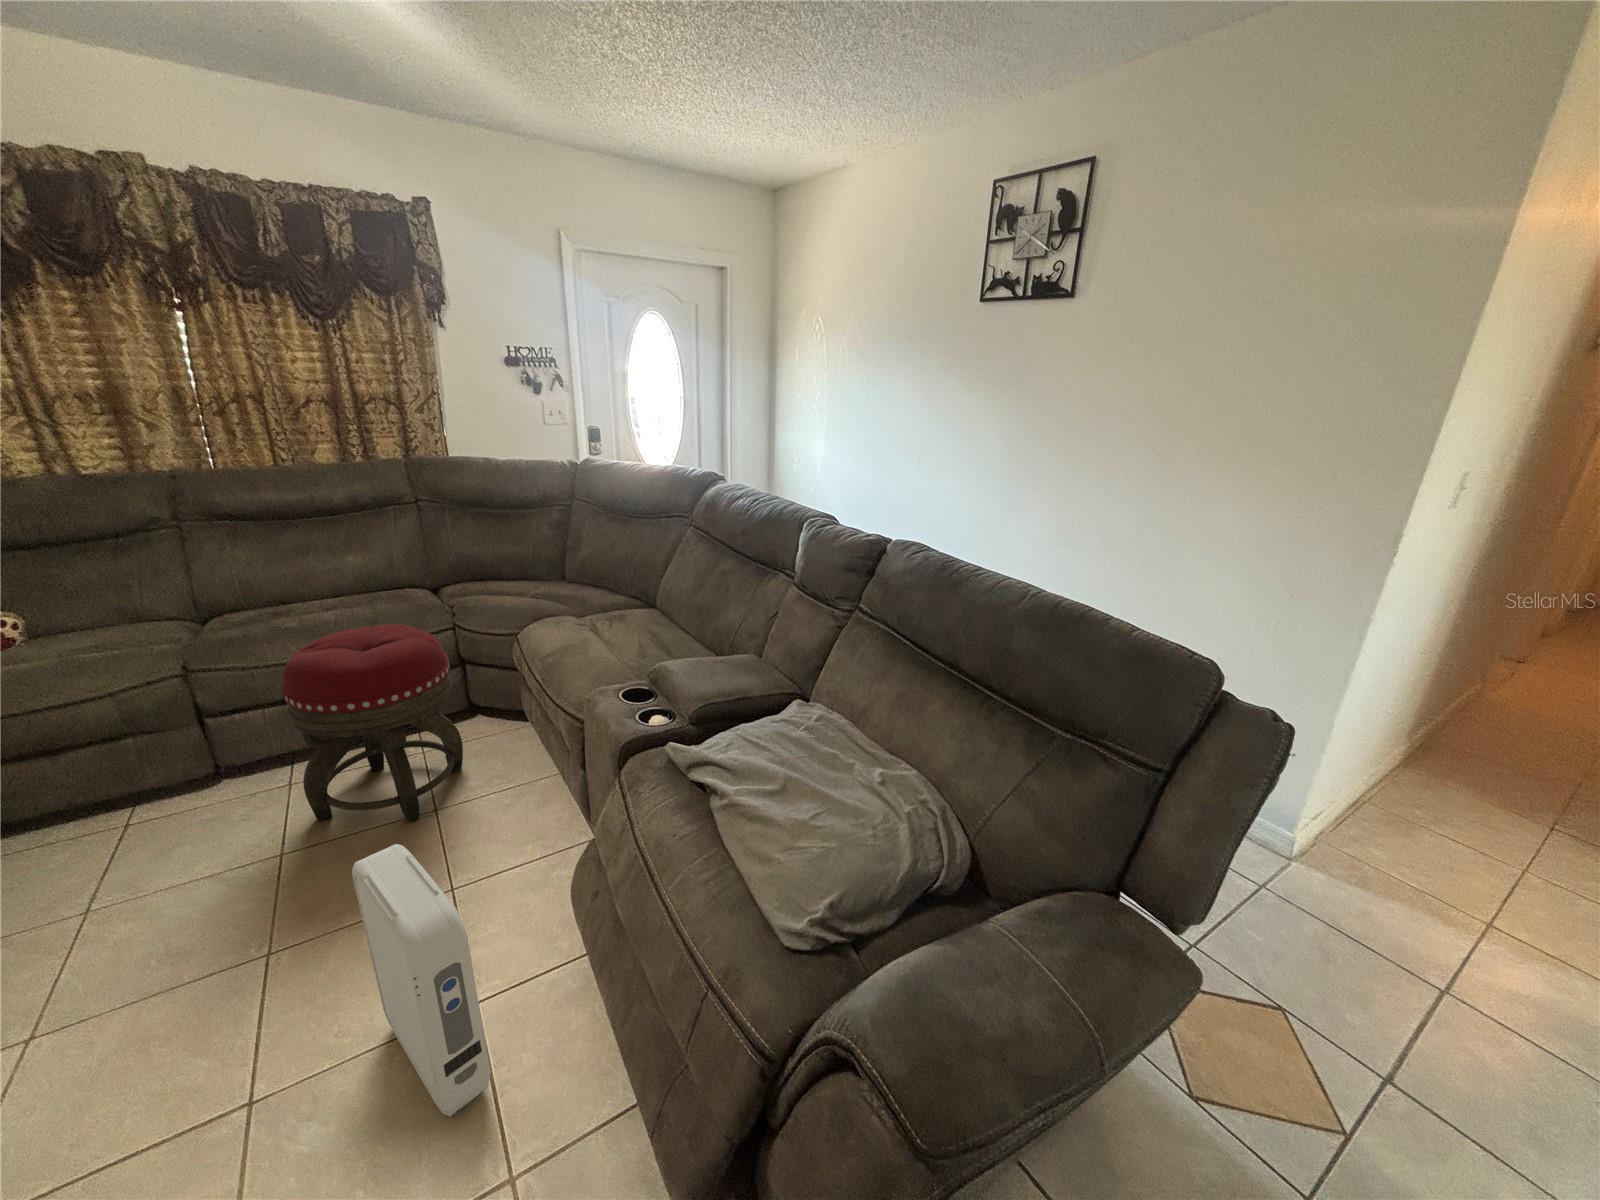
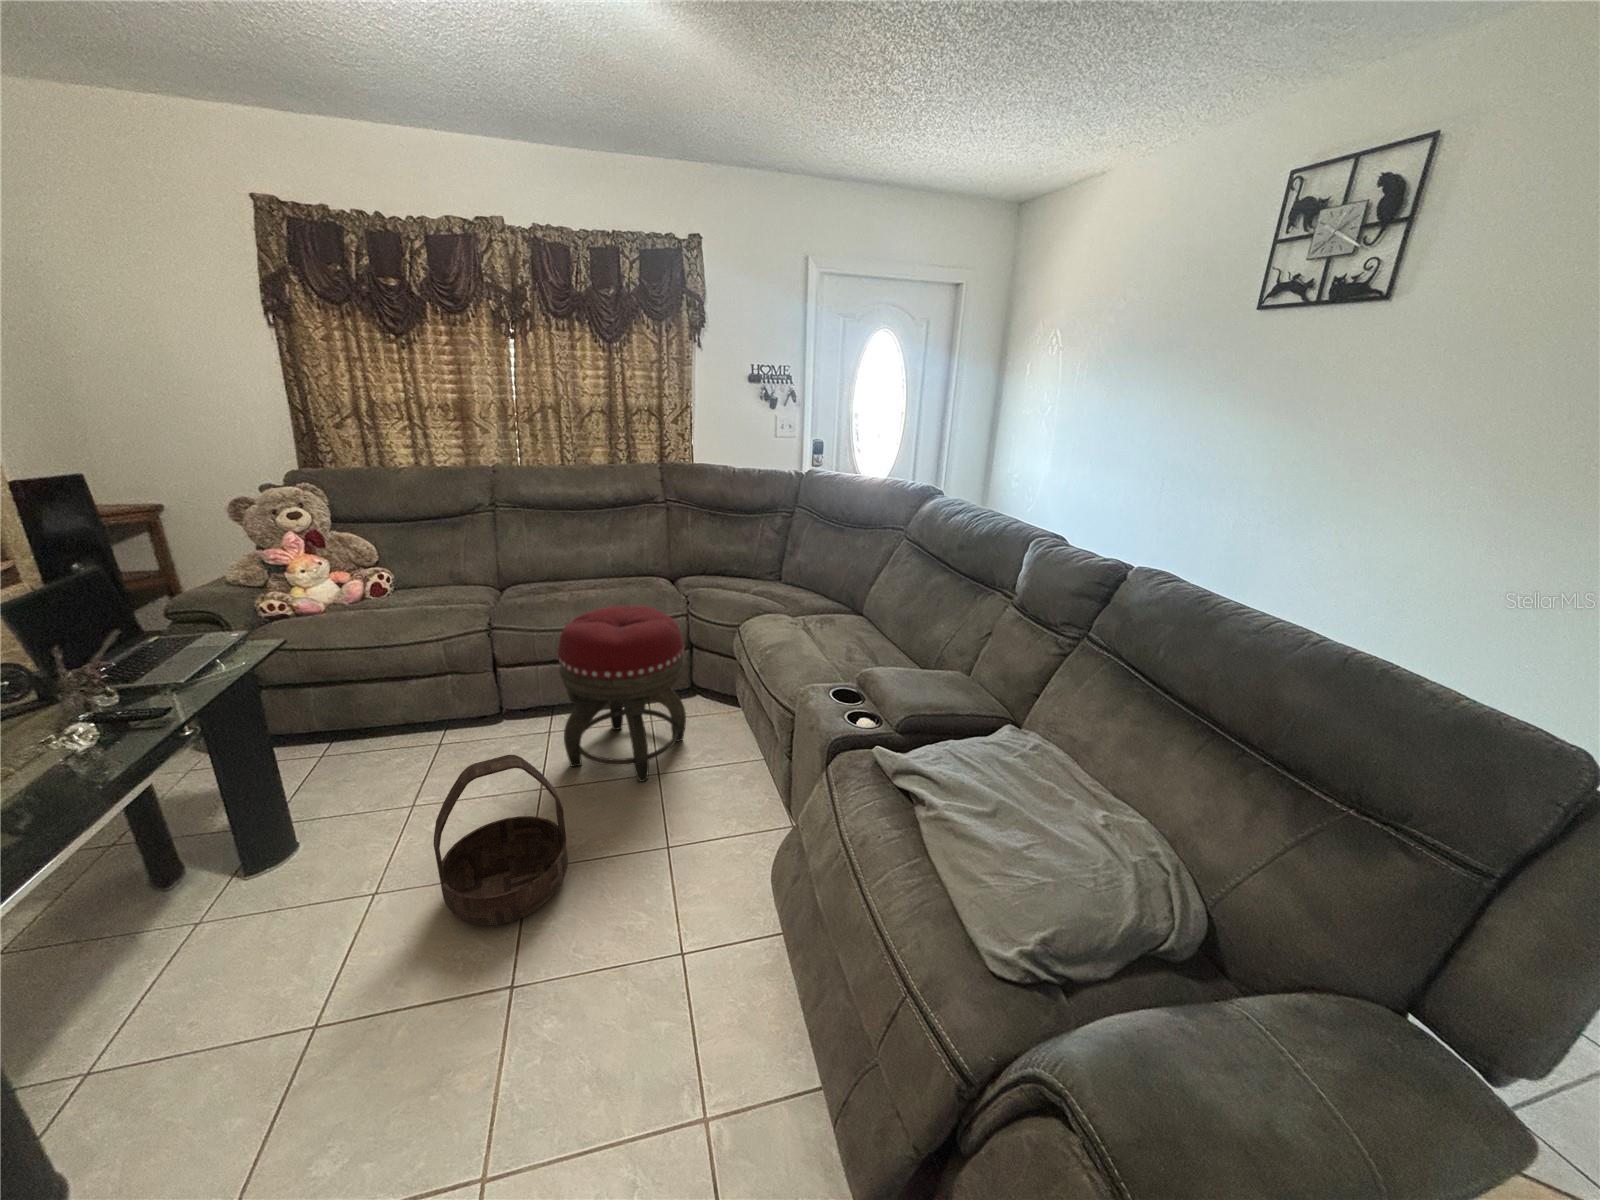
basket: none [121,814,318,1022] -> present [434,755,568,925]
air purifier: present [352,844,491,1117] -> none [605,810,702,1079]

